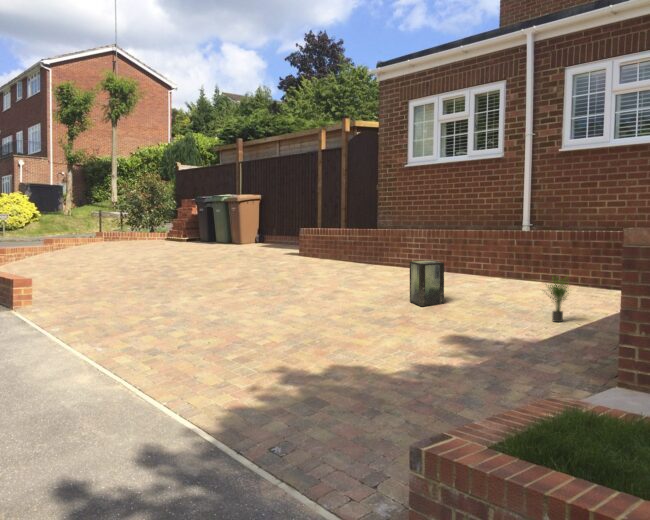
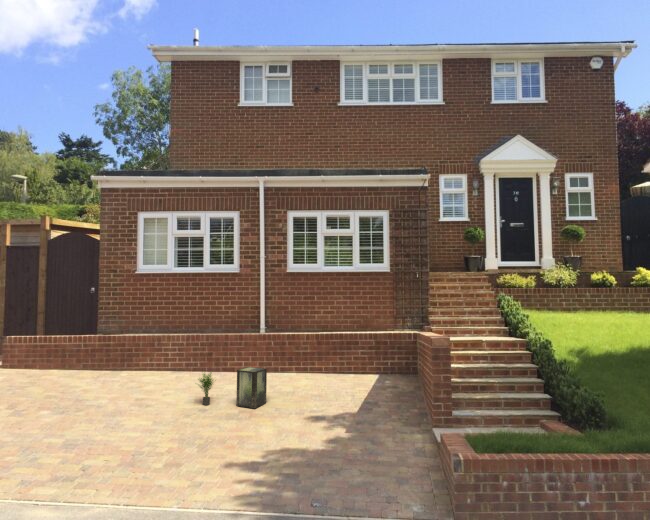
potted plant: present [548,277,569,322] -> present [198,373,213,405]

